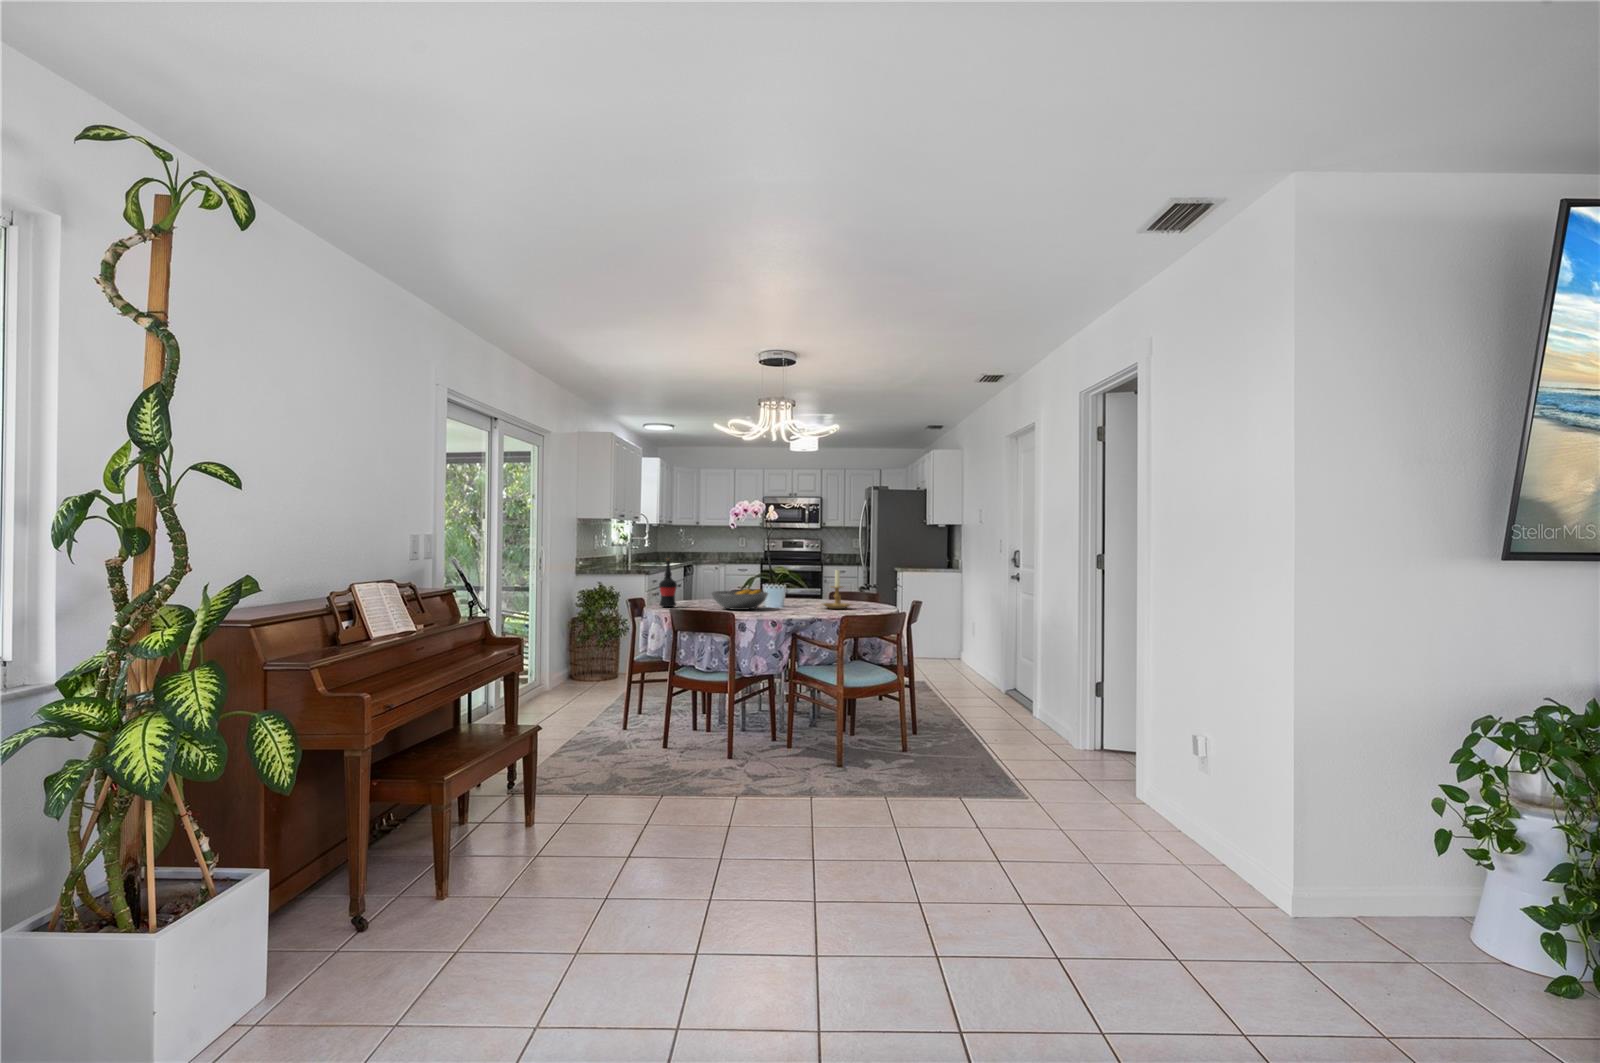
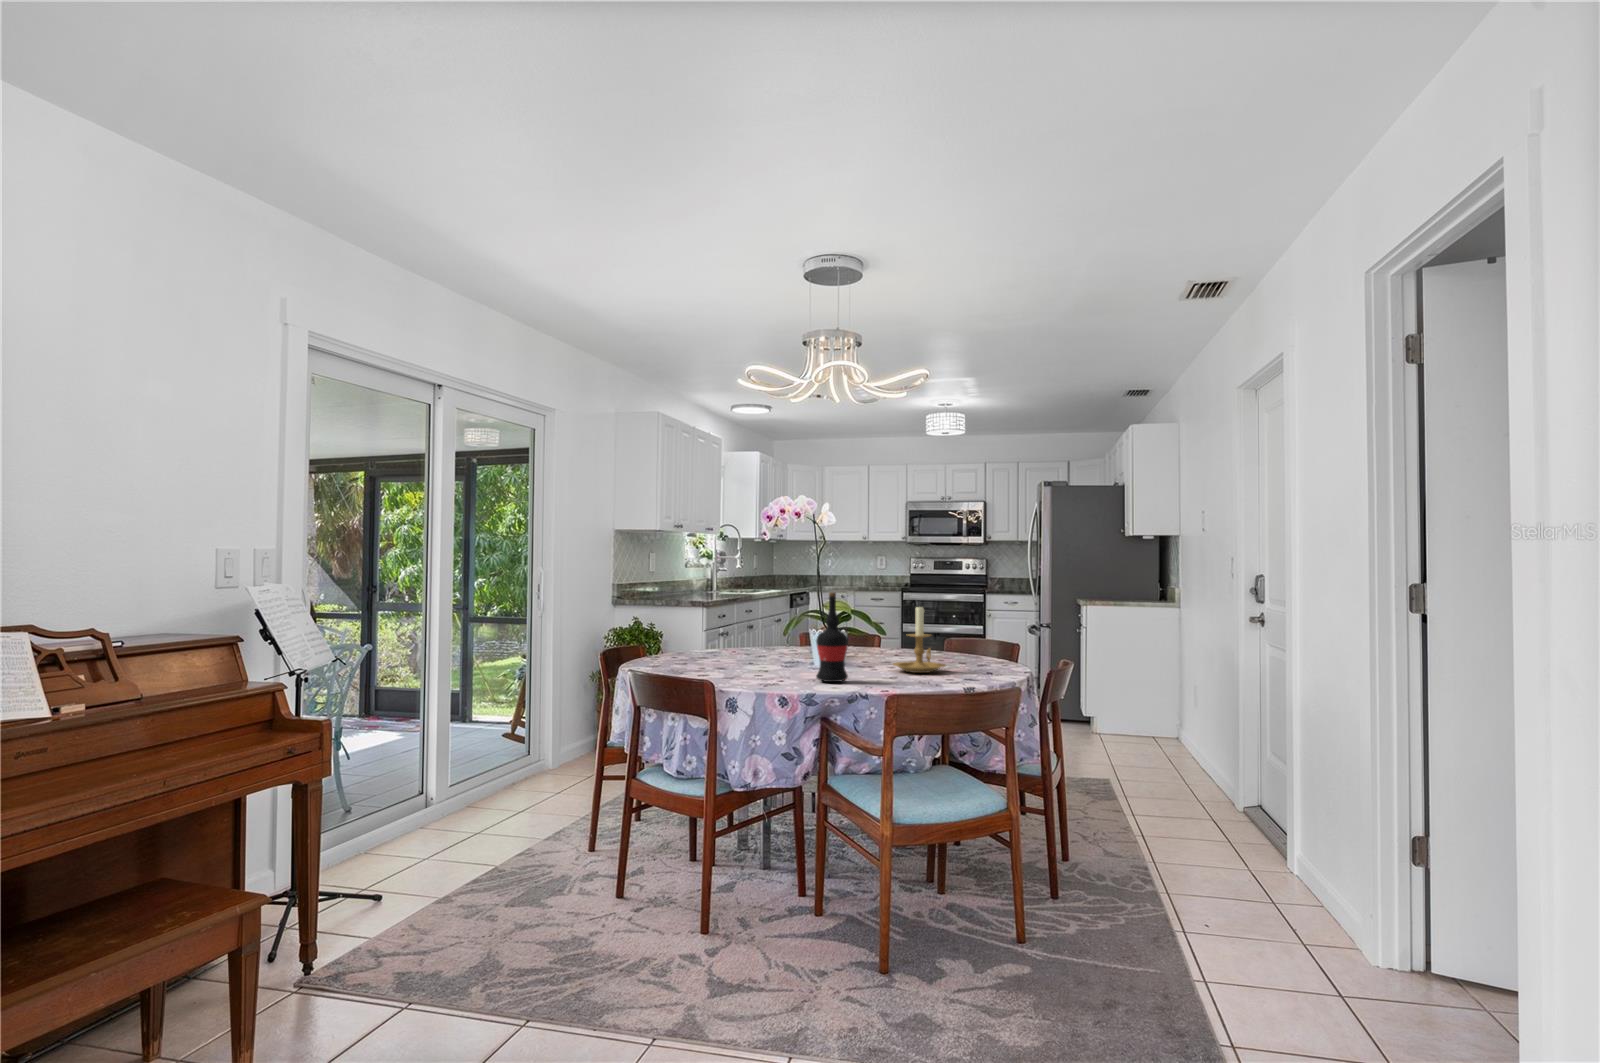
wine bottle: present [659,558,677,607] -> present [816,592,848,682]
fruit bowl: present [712,589,768,610] -> none [711,638,803,671]

